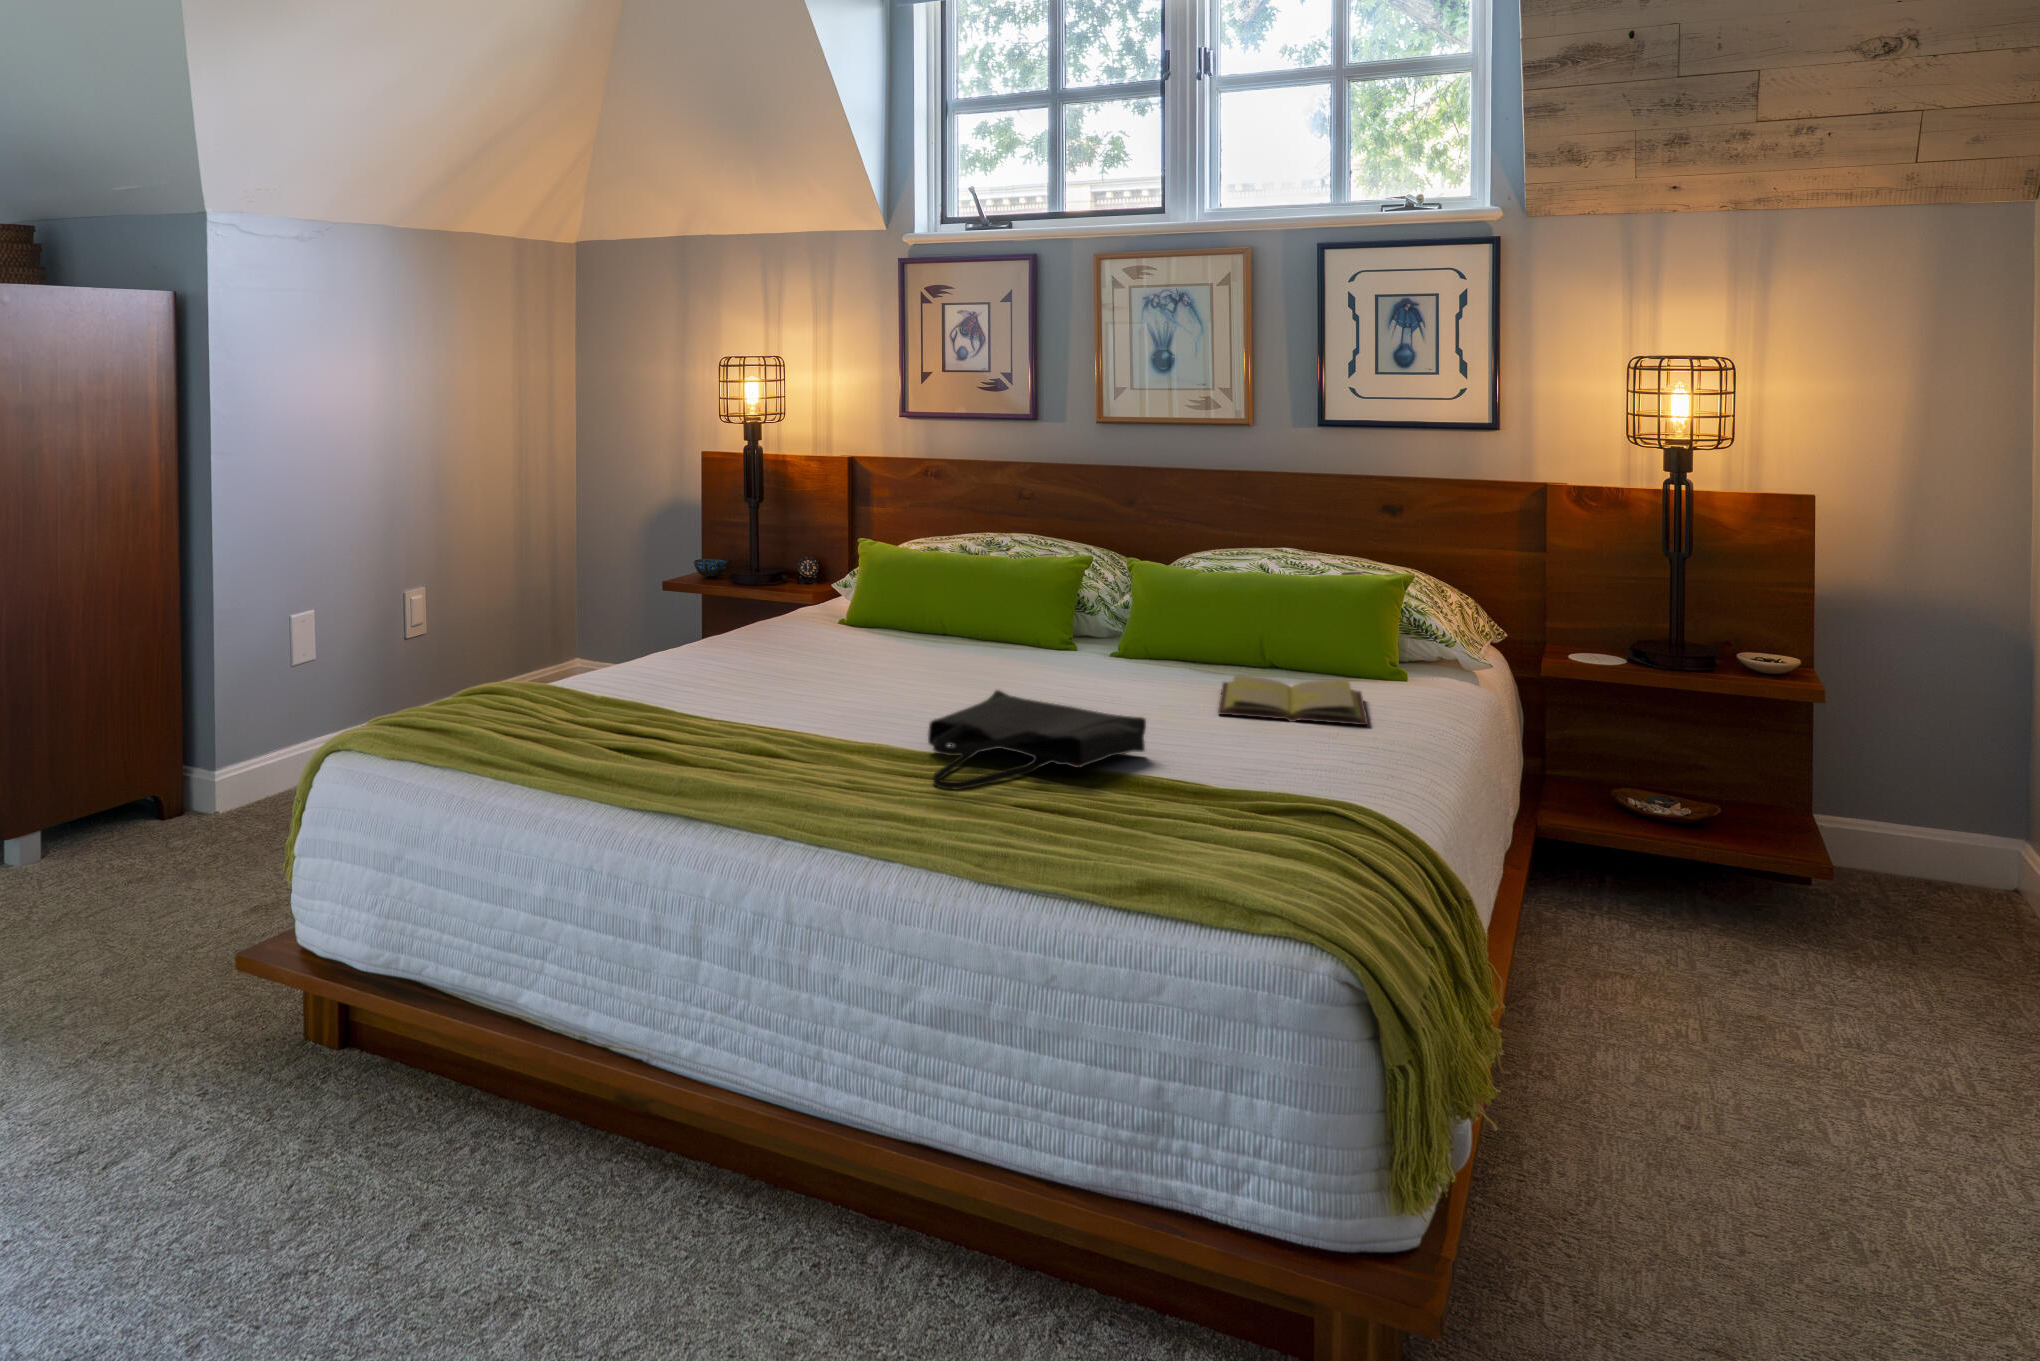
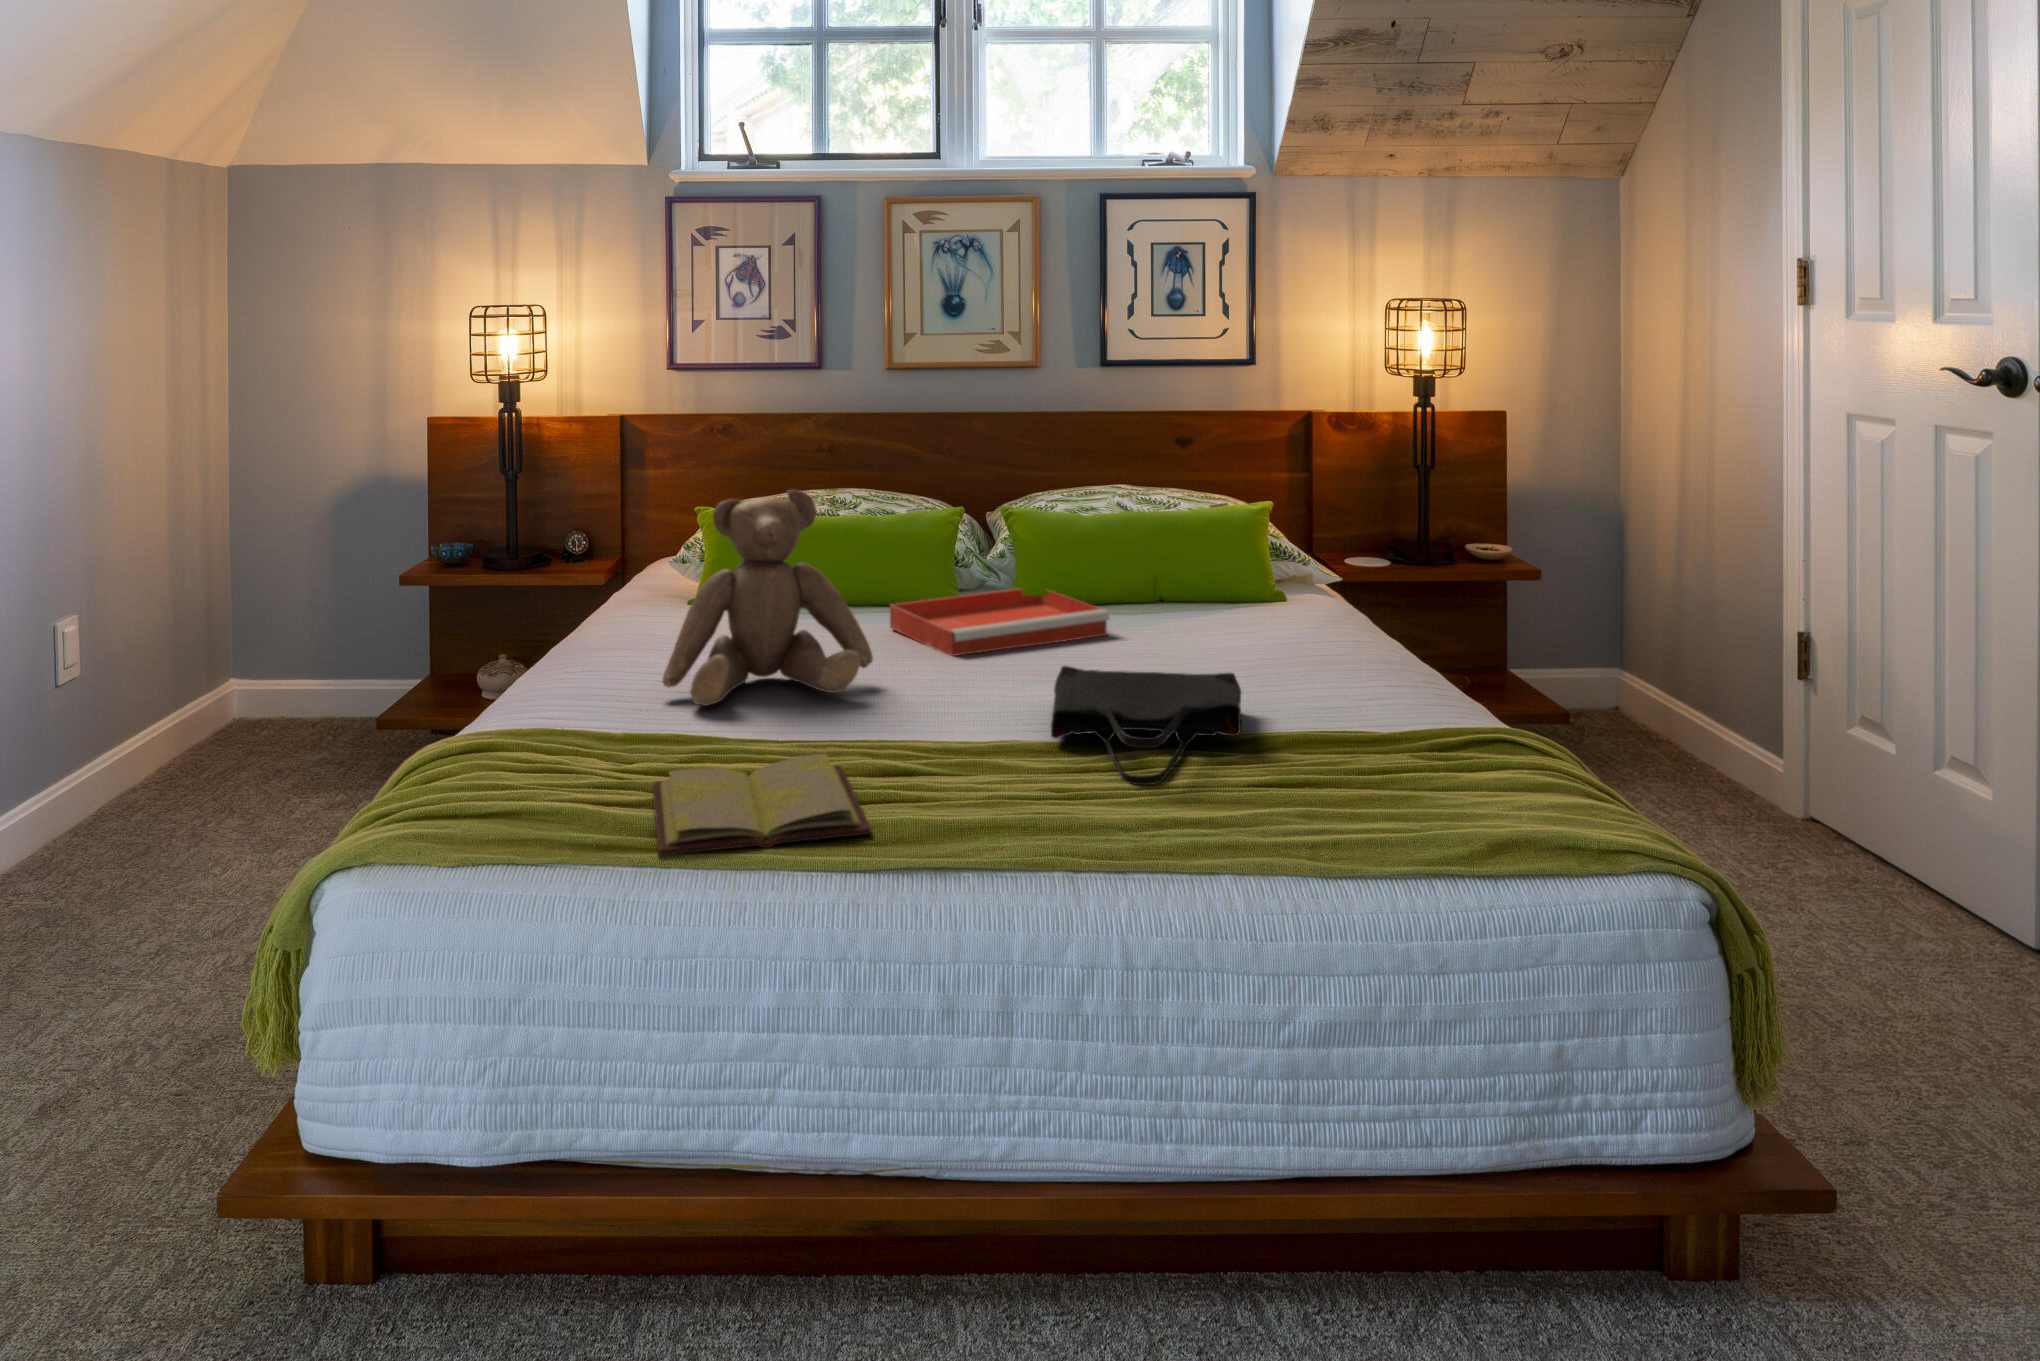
teddy bear: none [712,515,883,689] -> present [662,490,873,706]
tray: none [980,633,1166,686] -> present [890,588,1110,656]
diary: present [1218,675,1368,725] -> present [653,754,872,856]

